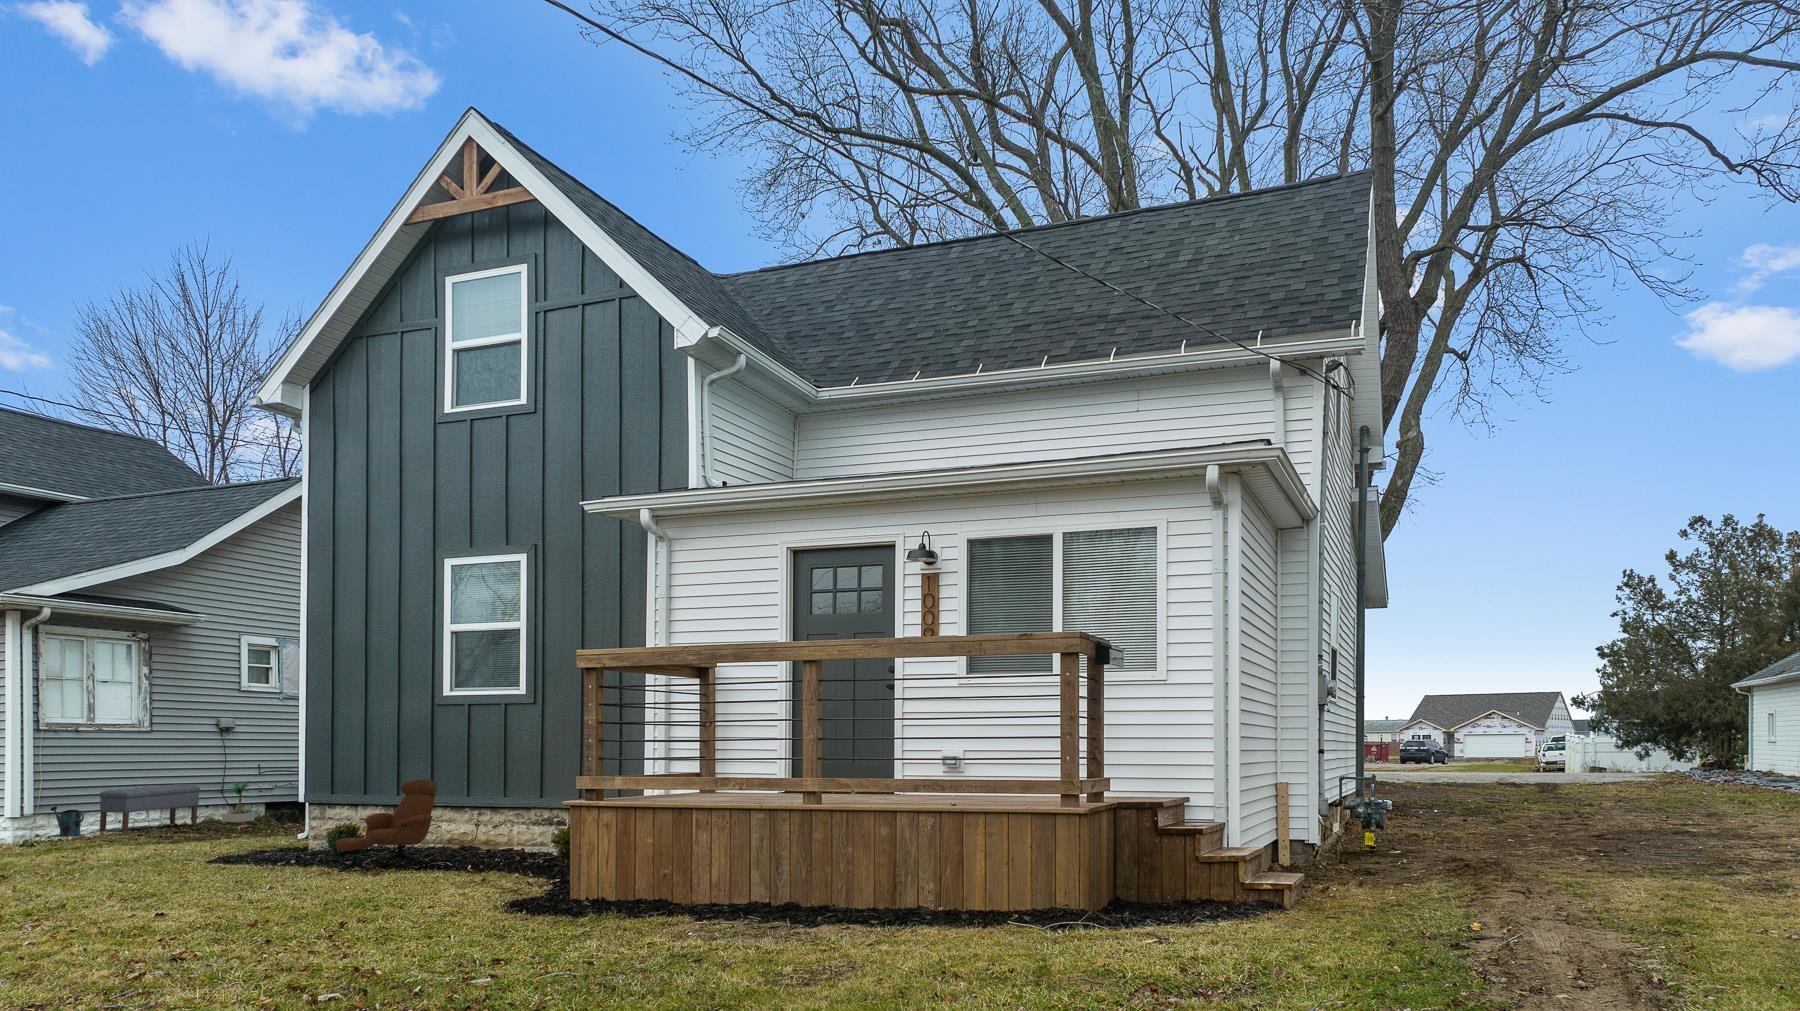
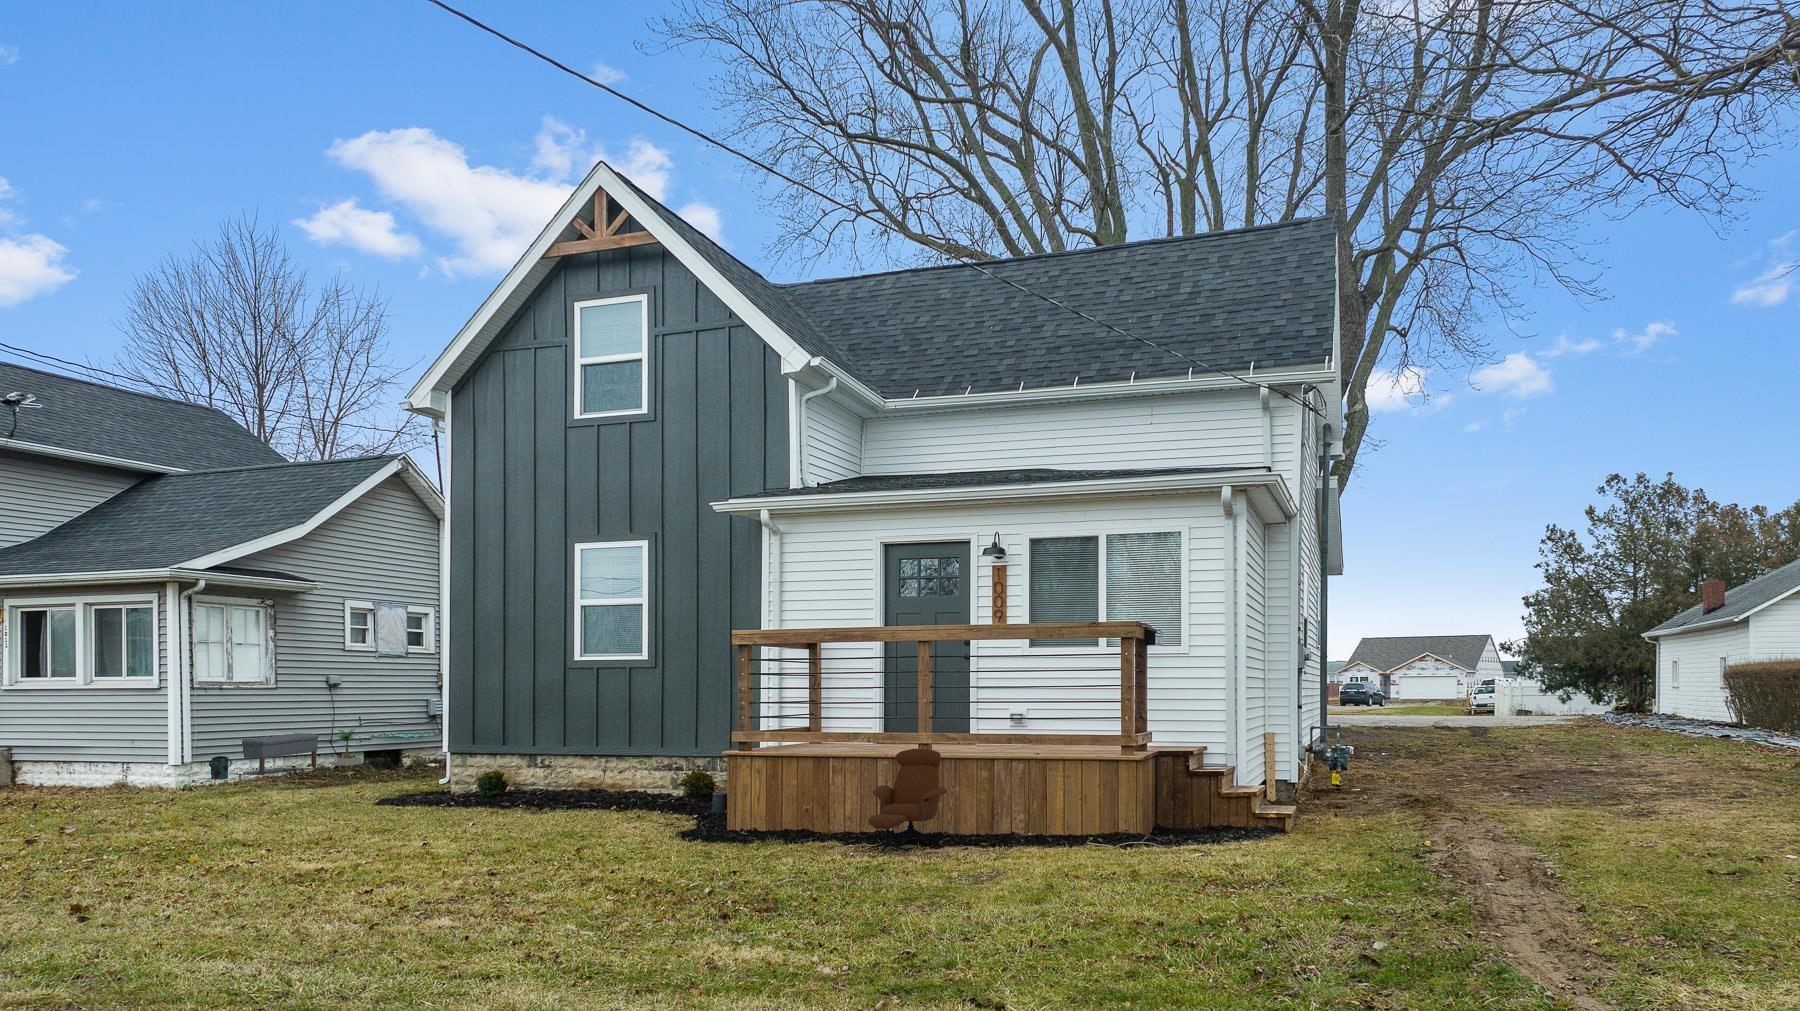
lounge chair: present [336,780,437,872] -> present [866,749,947,853]

